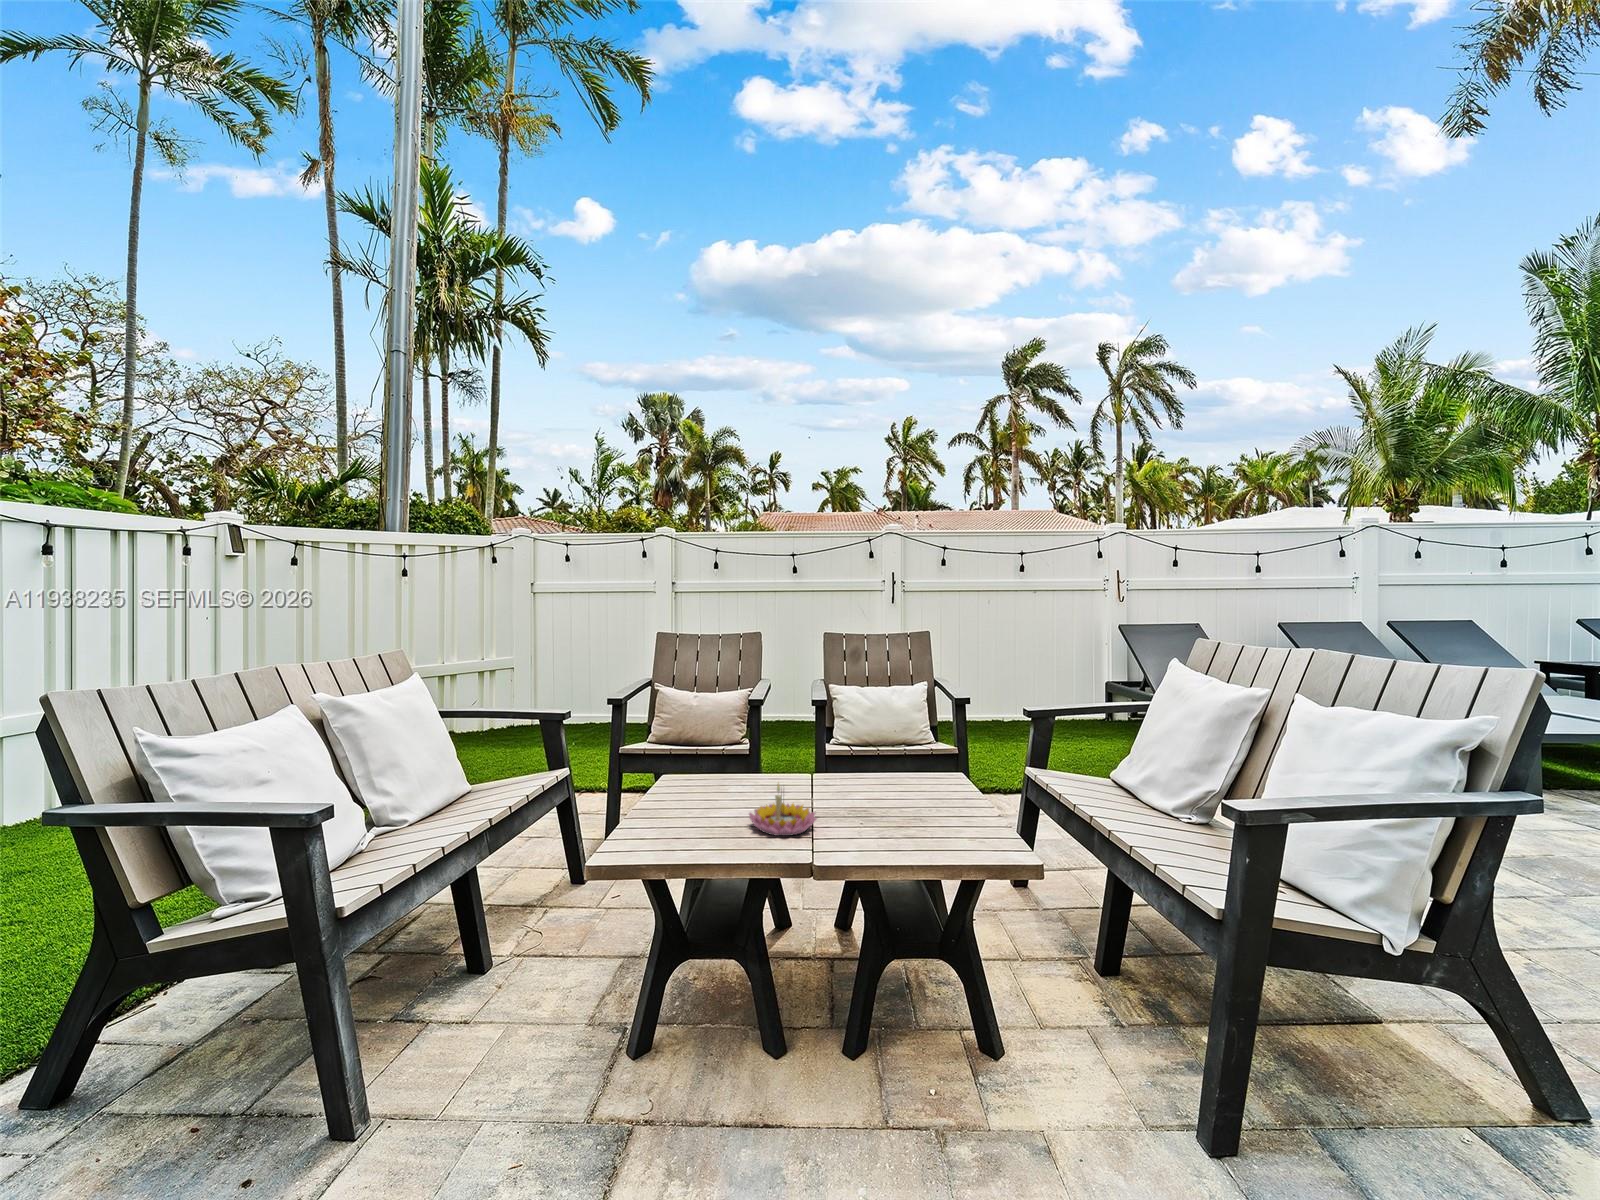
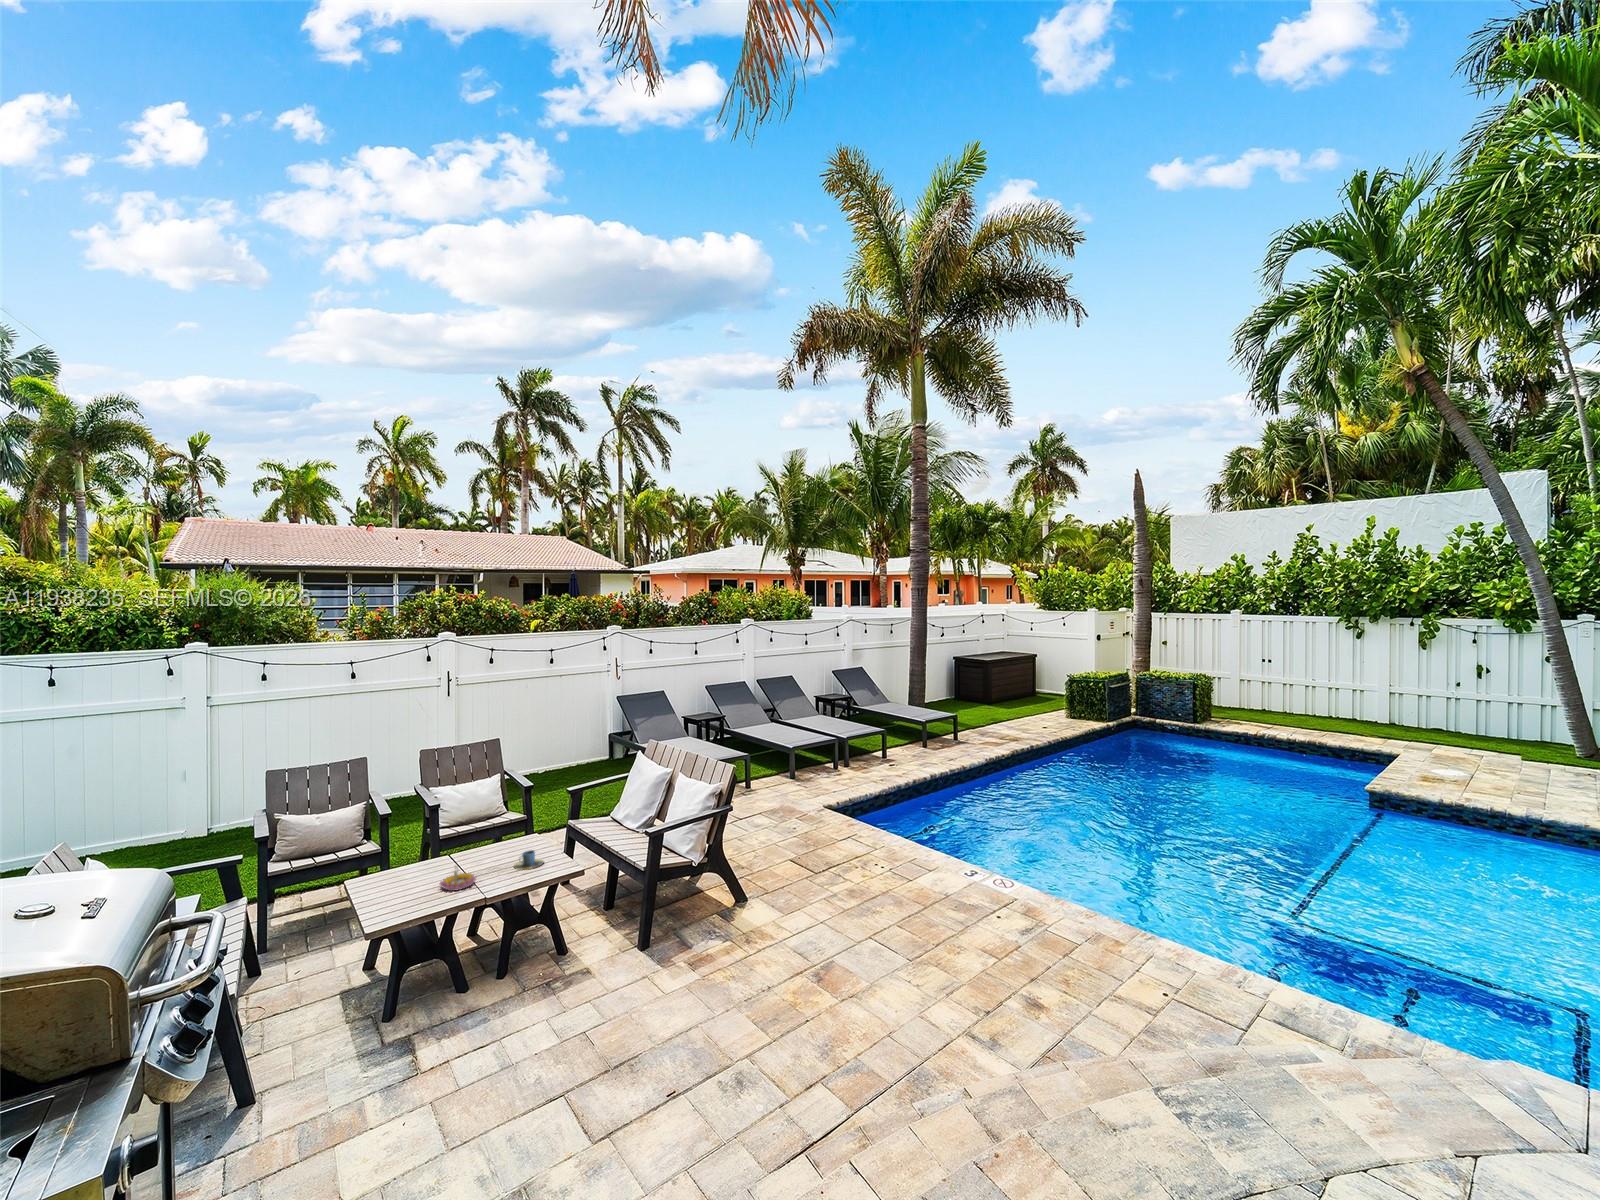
cup: none [897,795,959,834] -> present [514,850,544,870]

